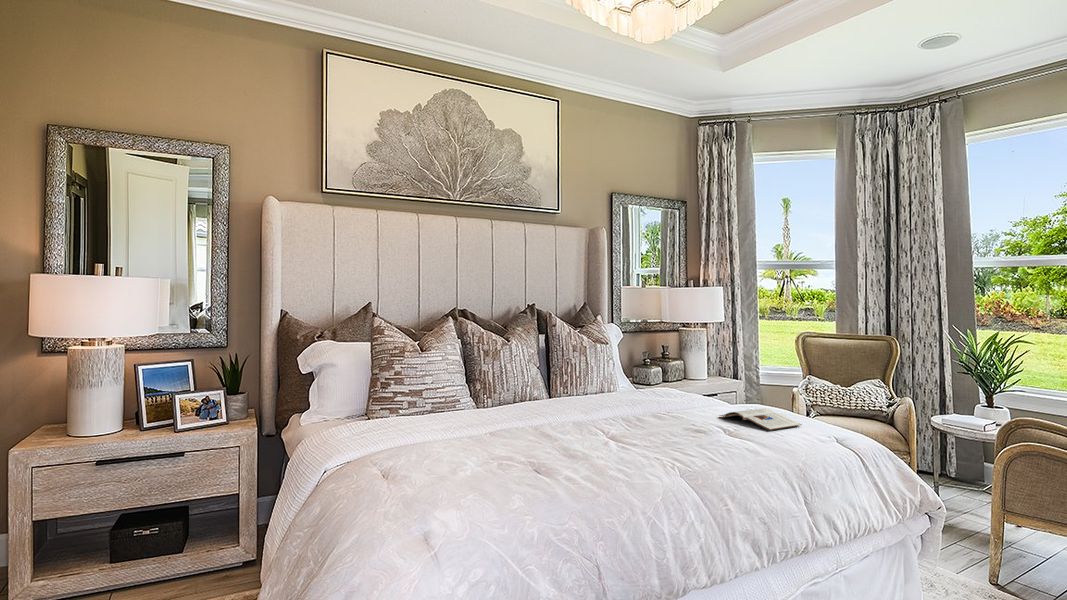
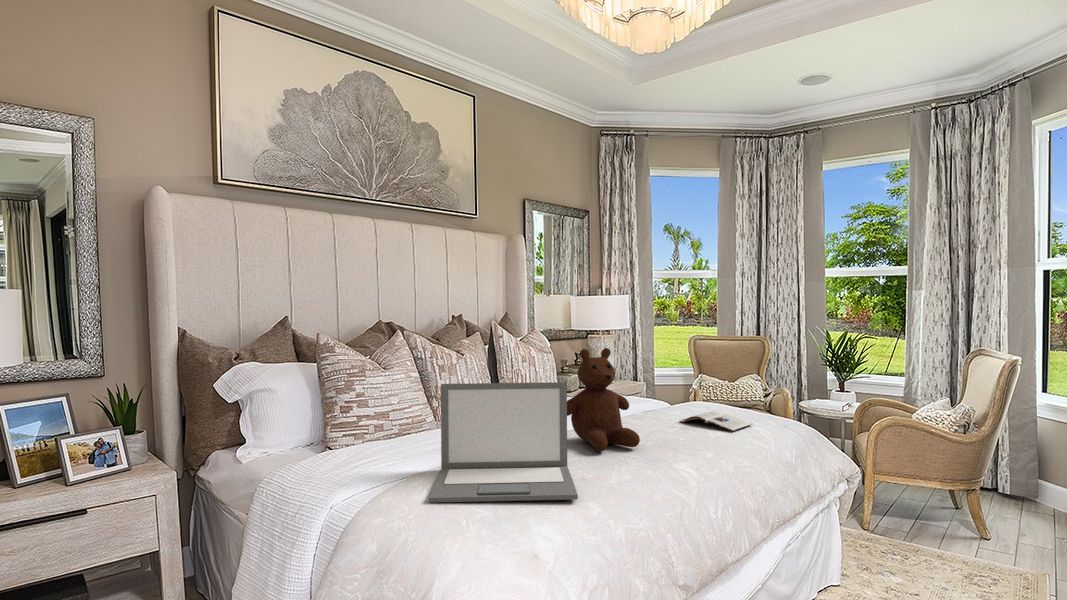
teddy bear: none [568,335,645,438] -> present [567,348,640,451]
laptop: none [391,362,548,479] -> present [429,382,578,503]

